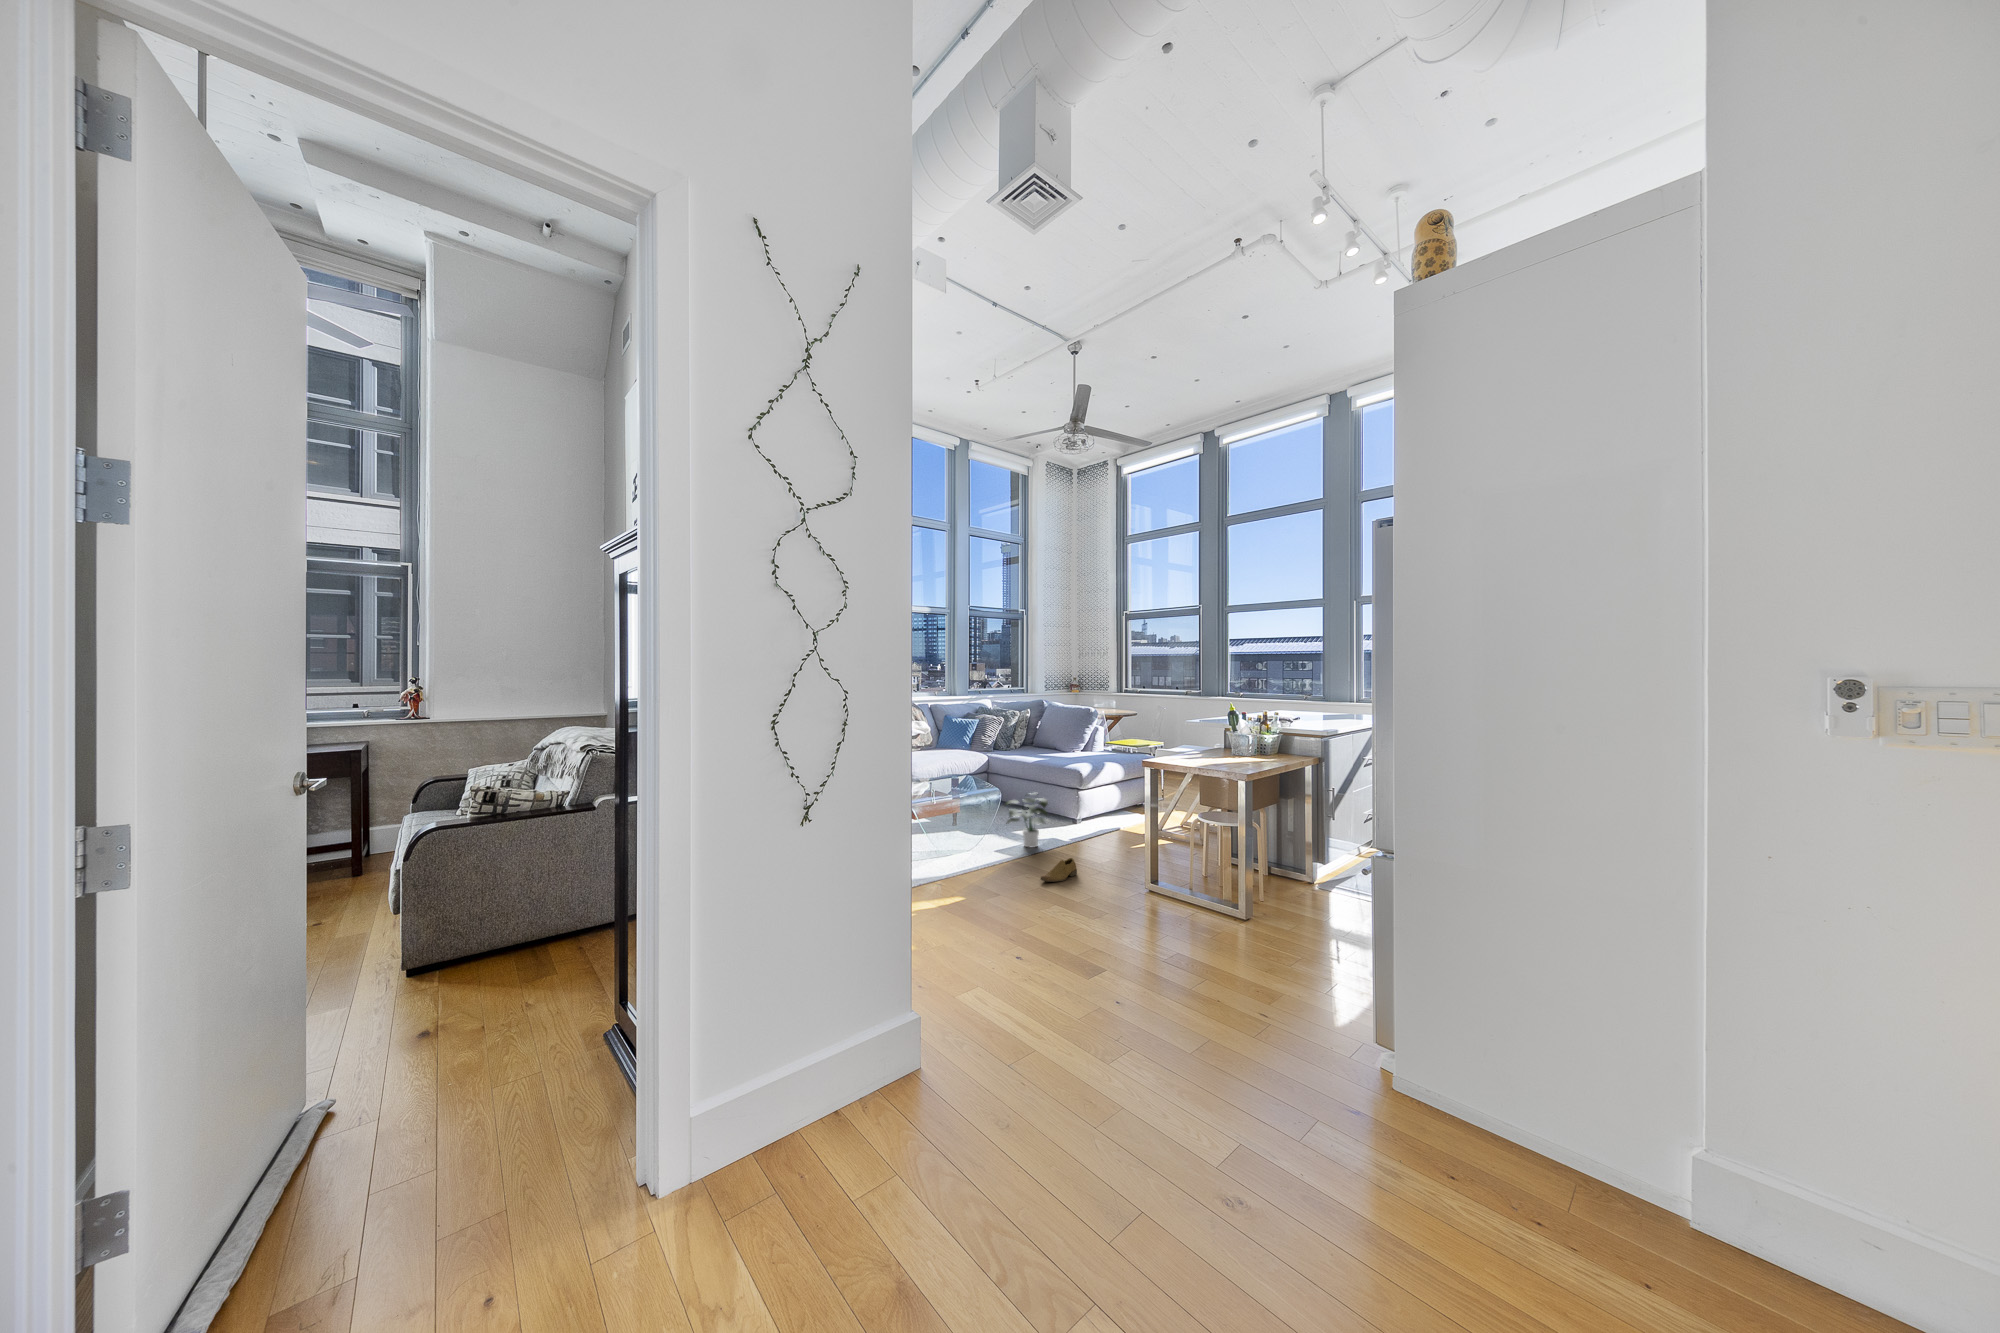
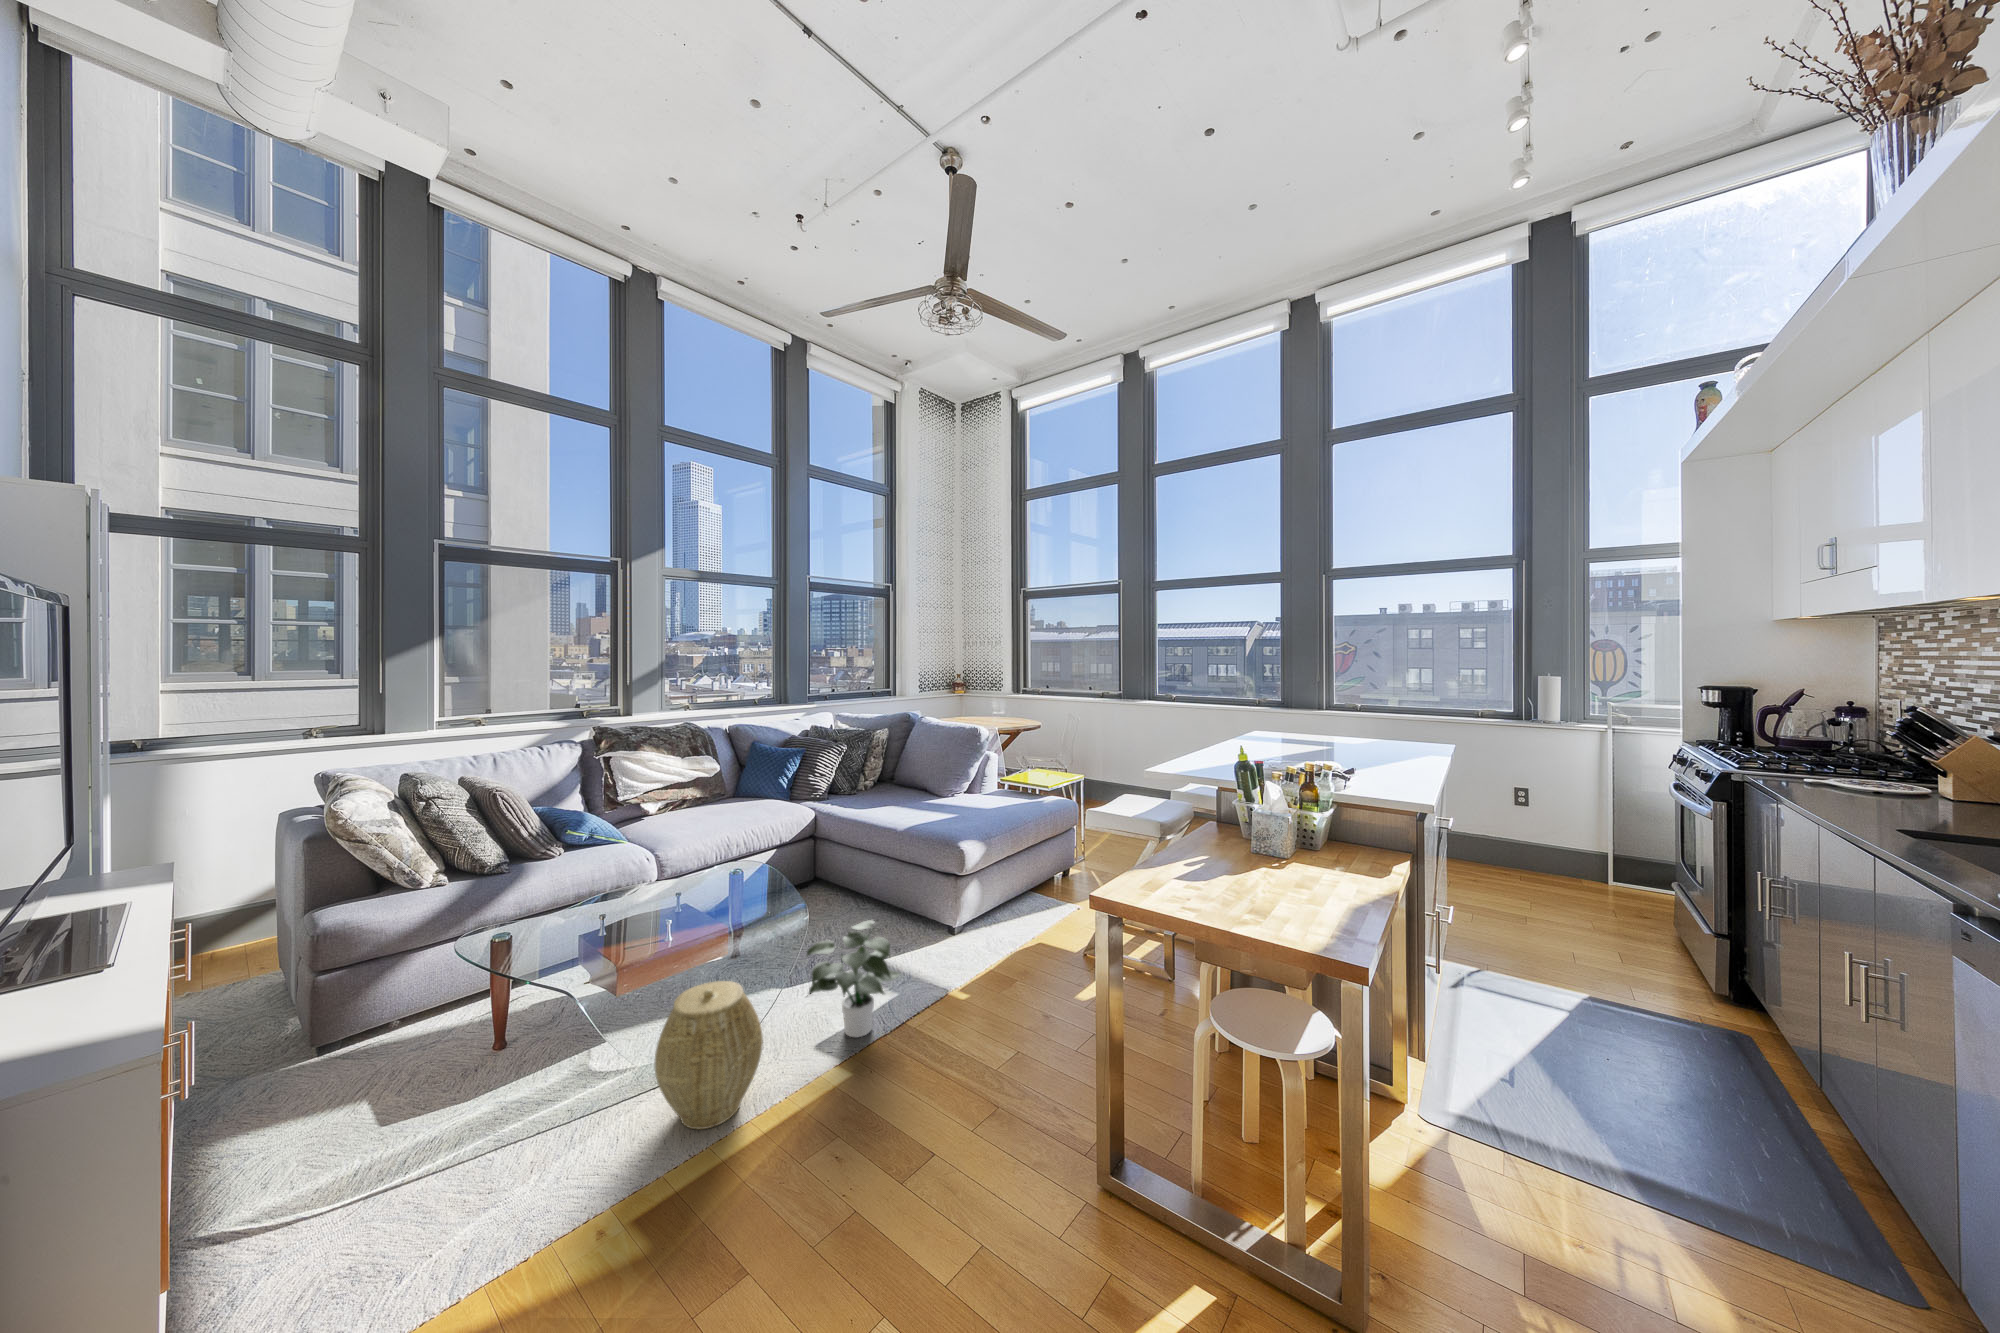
woven basket: none [947,803,992,862] -> present [655,981,763,1130]
shoe: present [1040,858,1077,882] -> none [846,1131,939,1240]

